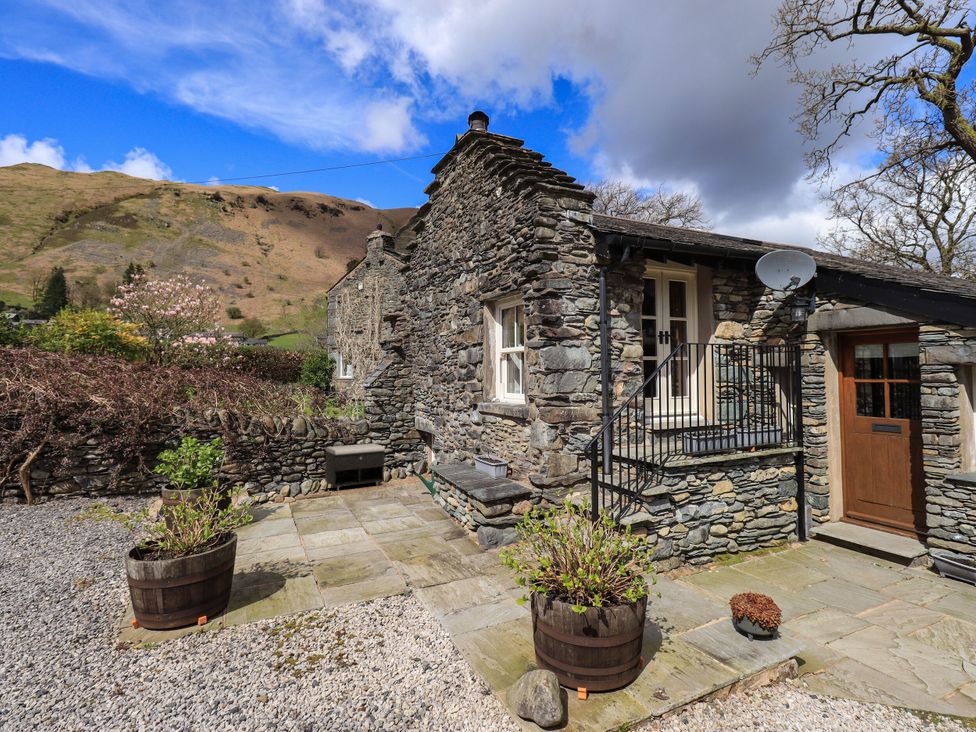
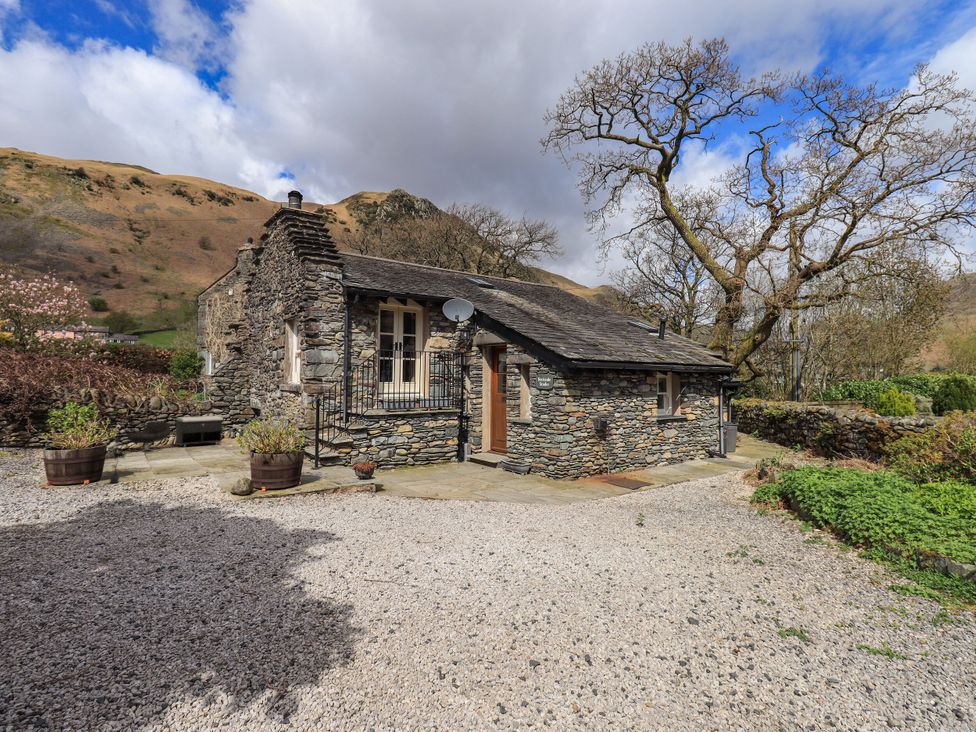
lounge chair: none [265,455,320,503] -> present [126,422,170,451]
potted plant: none [231,524,279,593] -> present [104,447,129,483]

